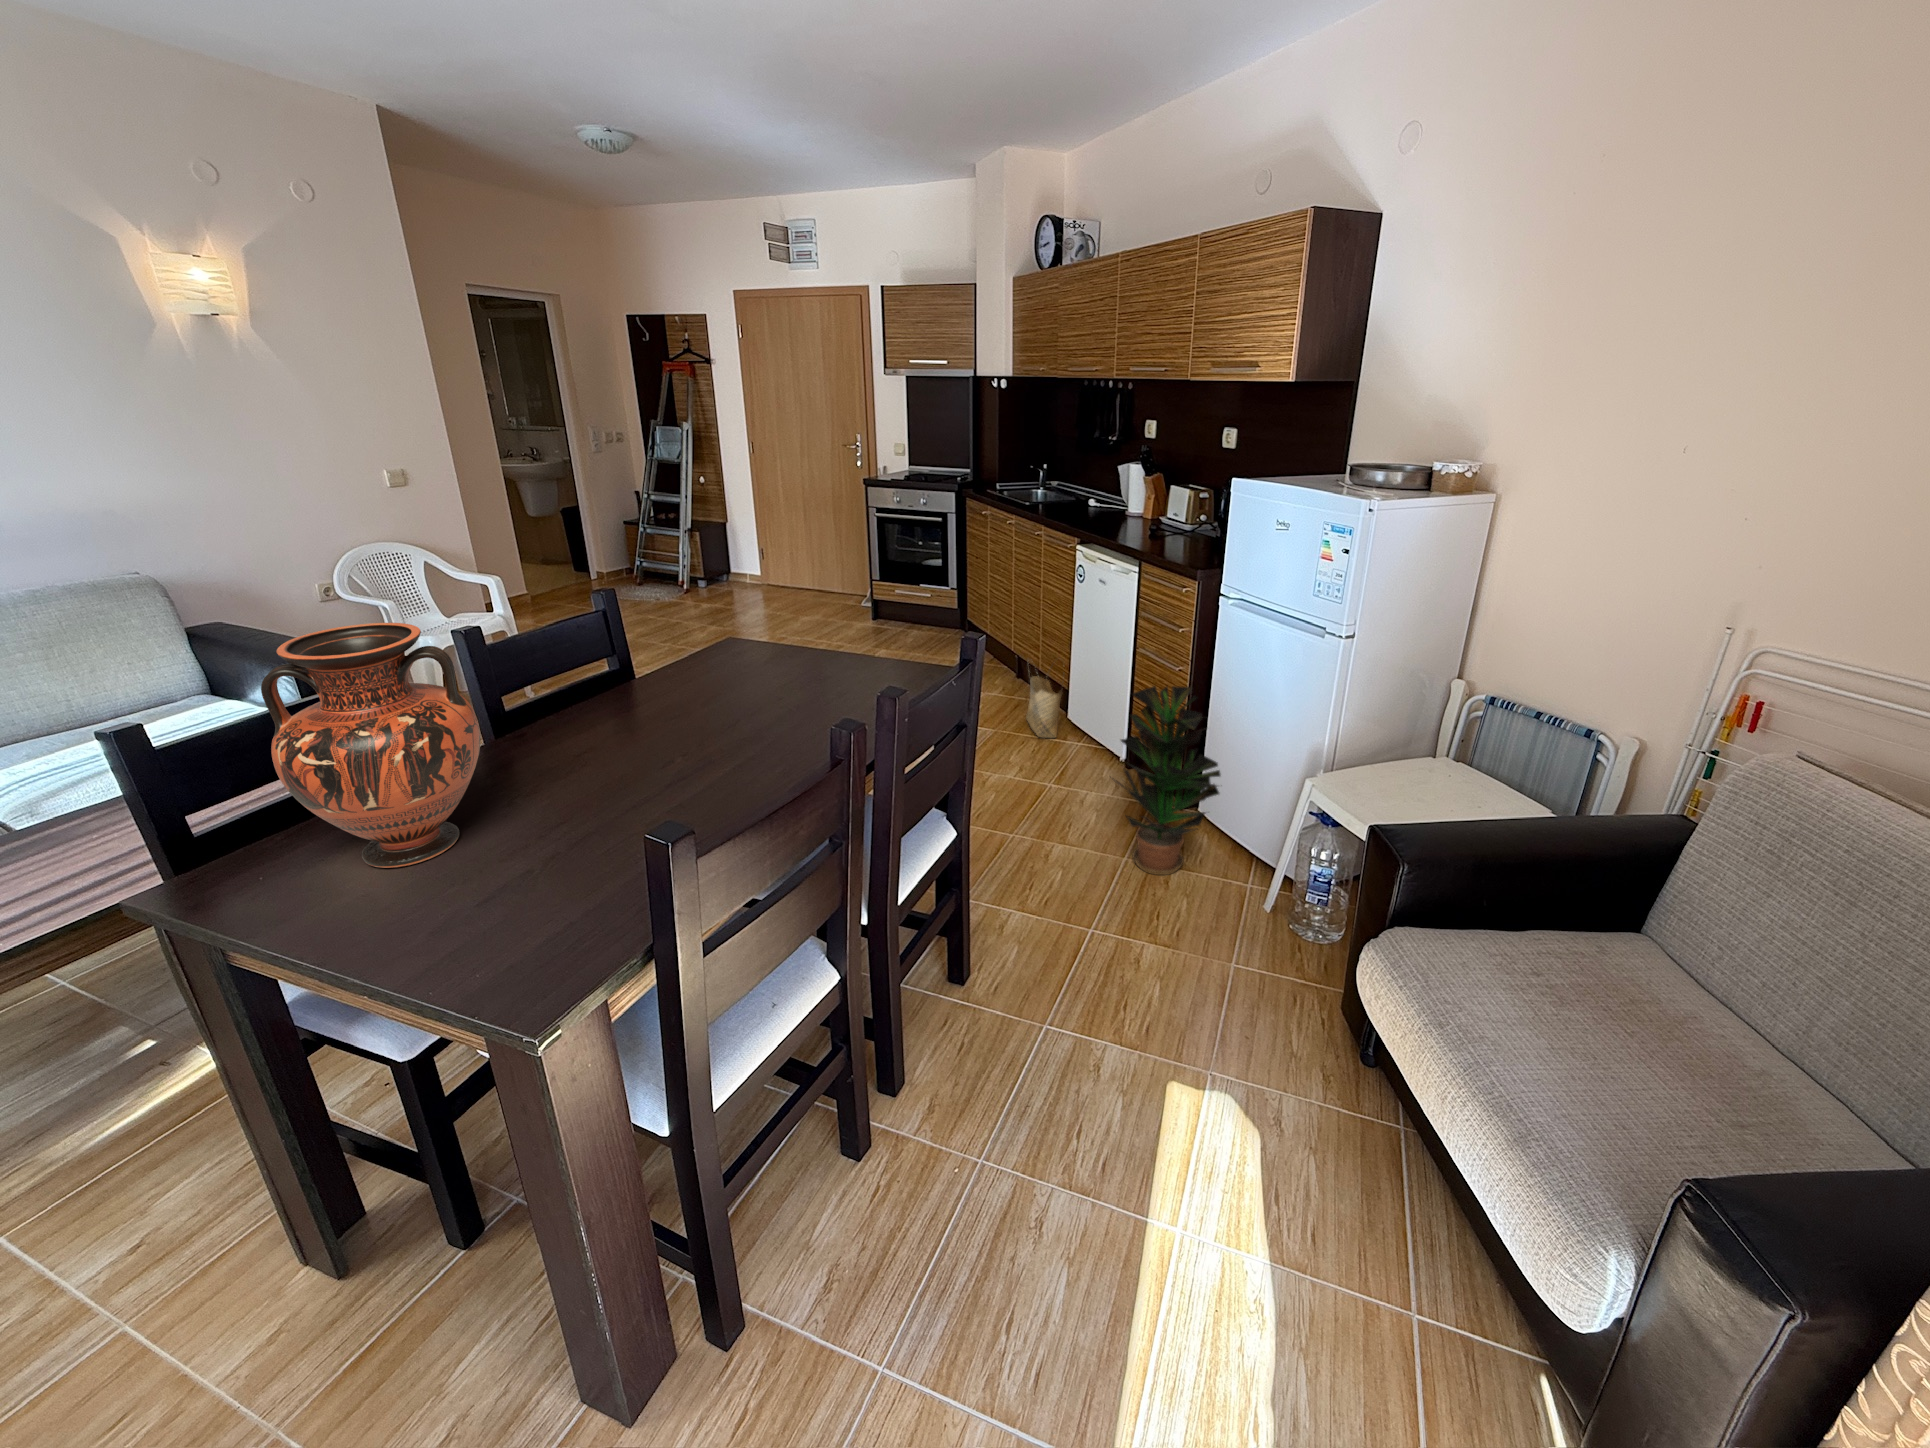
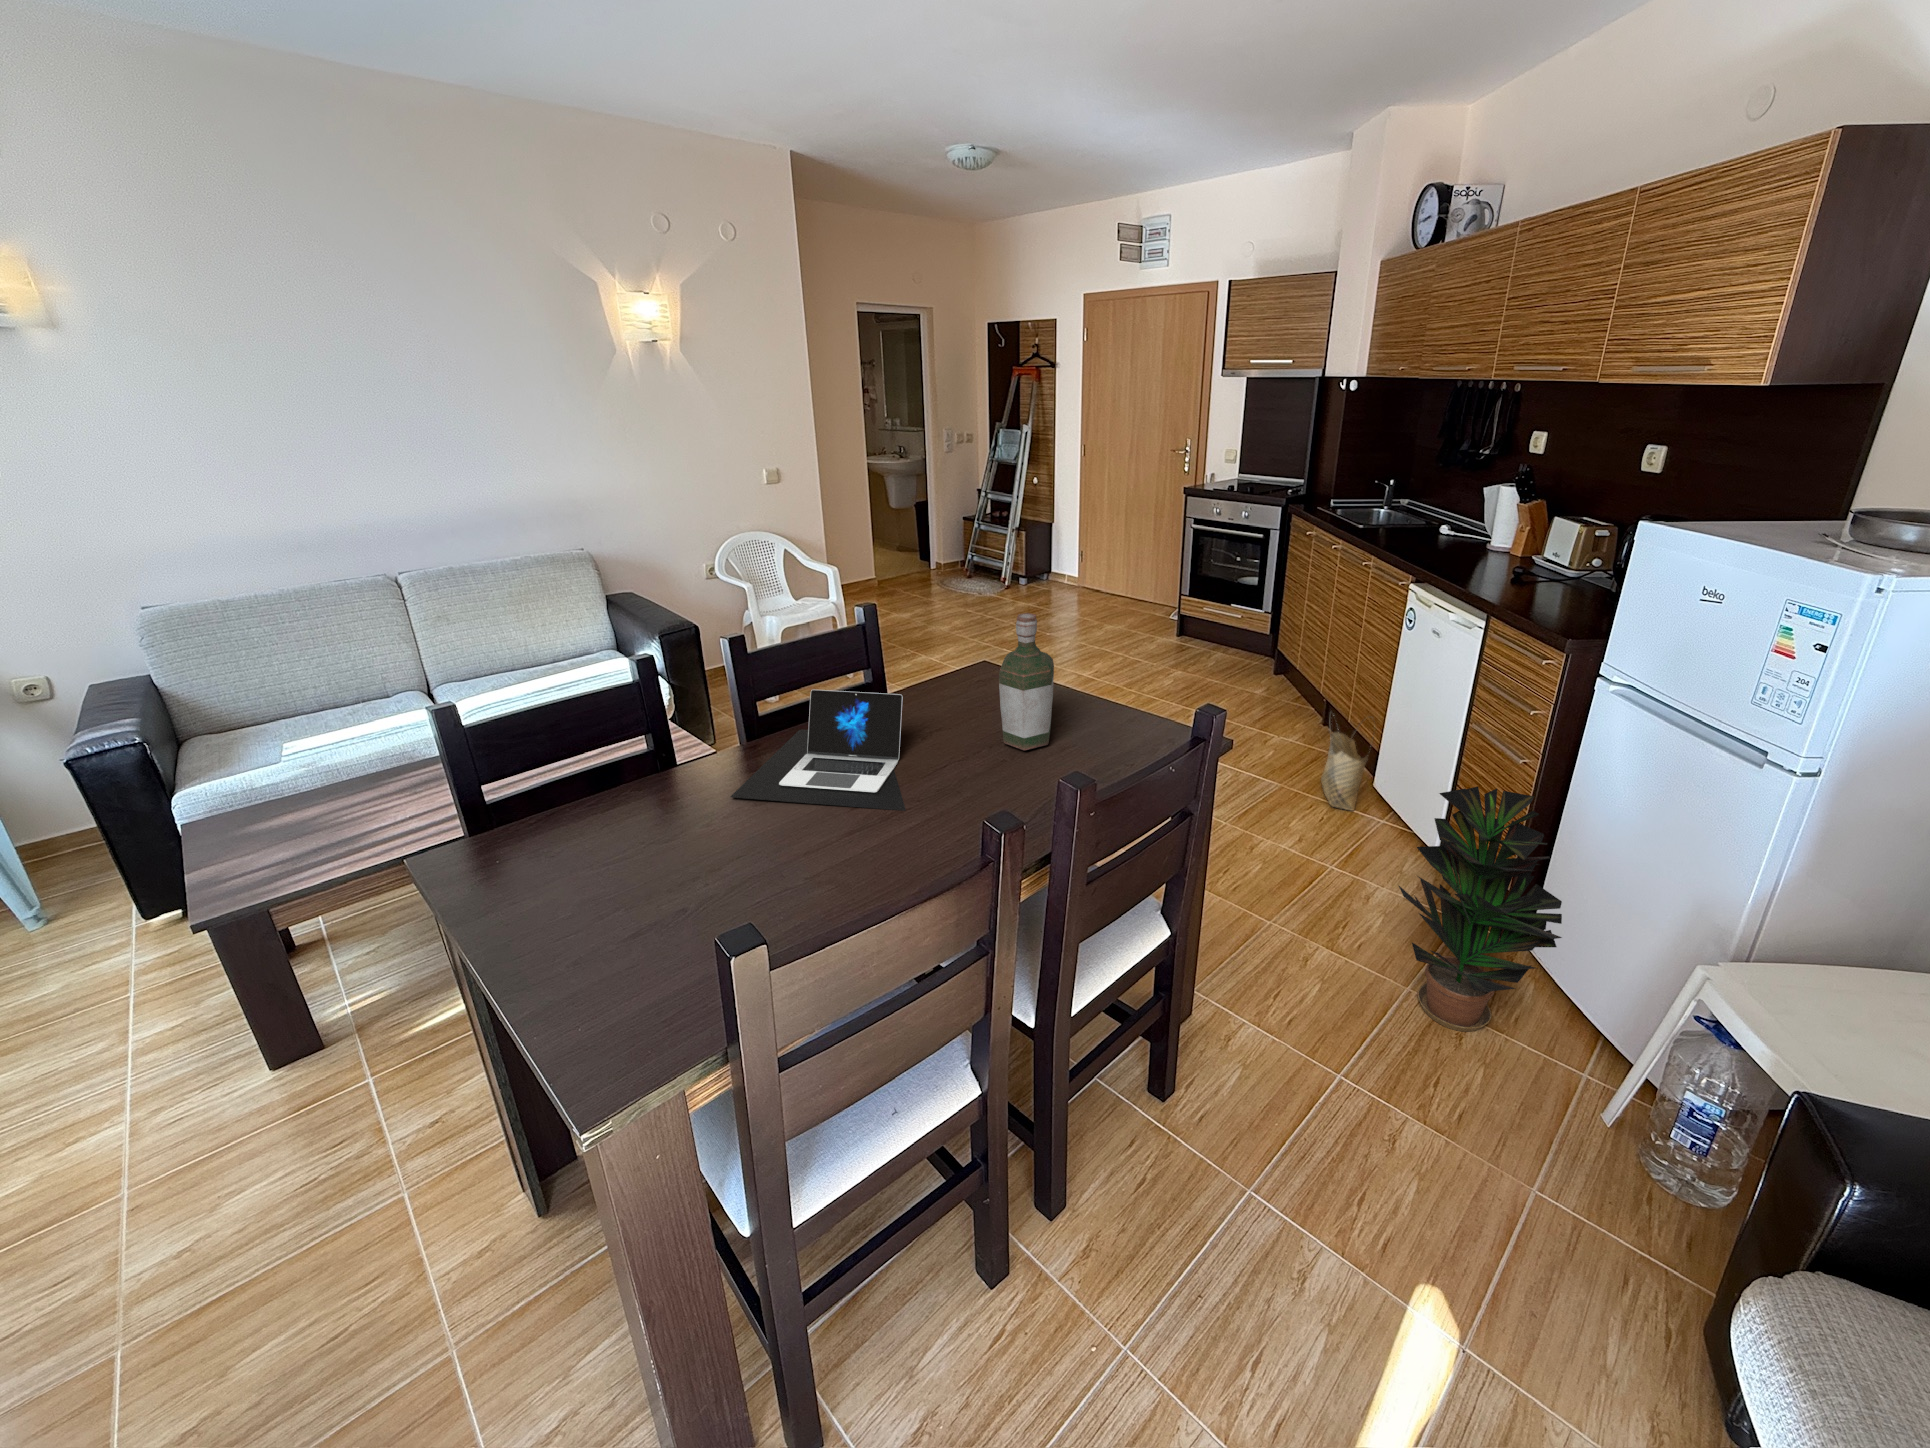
bottle: none [774,572,827,698] -> present [999,613,1054,751]
vase: present [261,623,480,868] -> none [517,646,687,874]
laptop: none [513,660,727,779] -> present [731,690,906,811]

